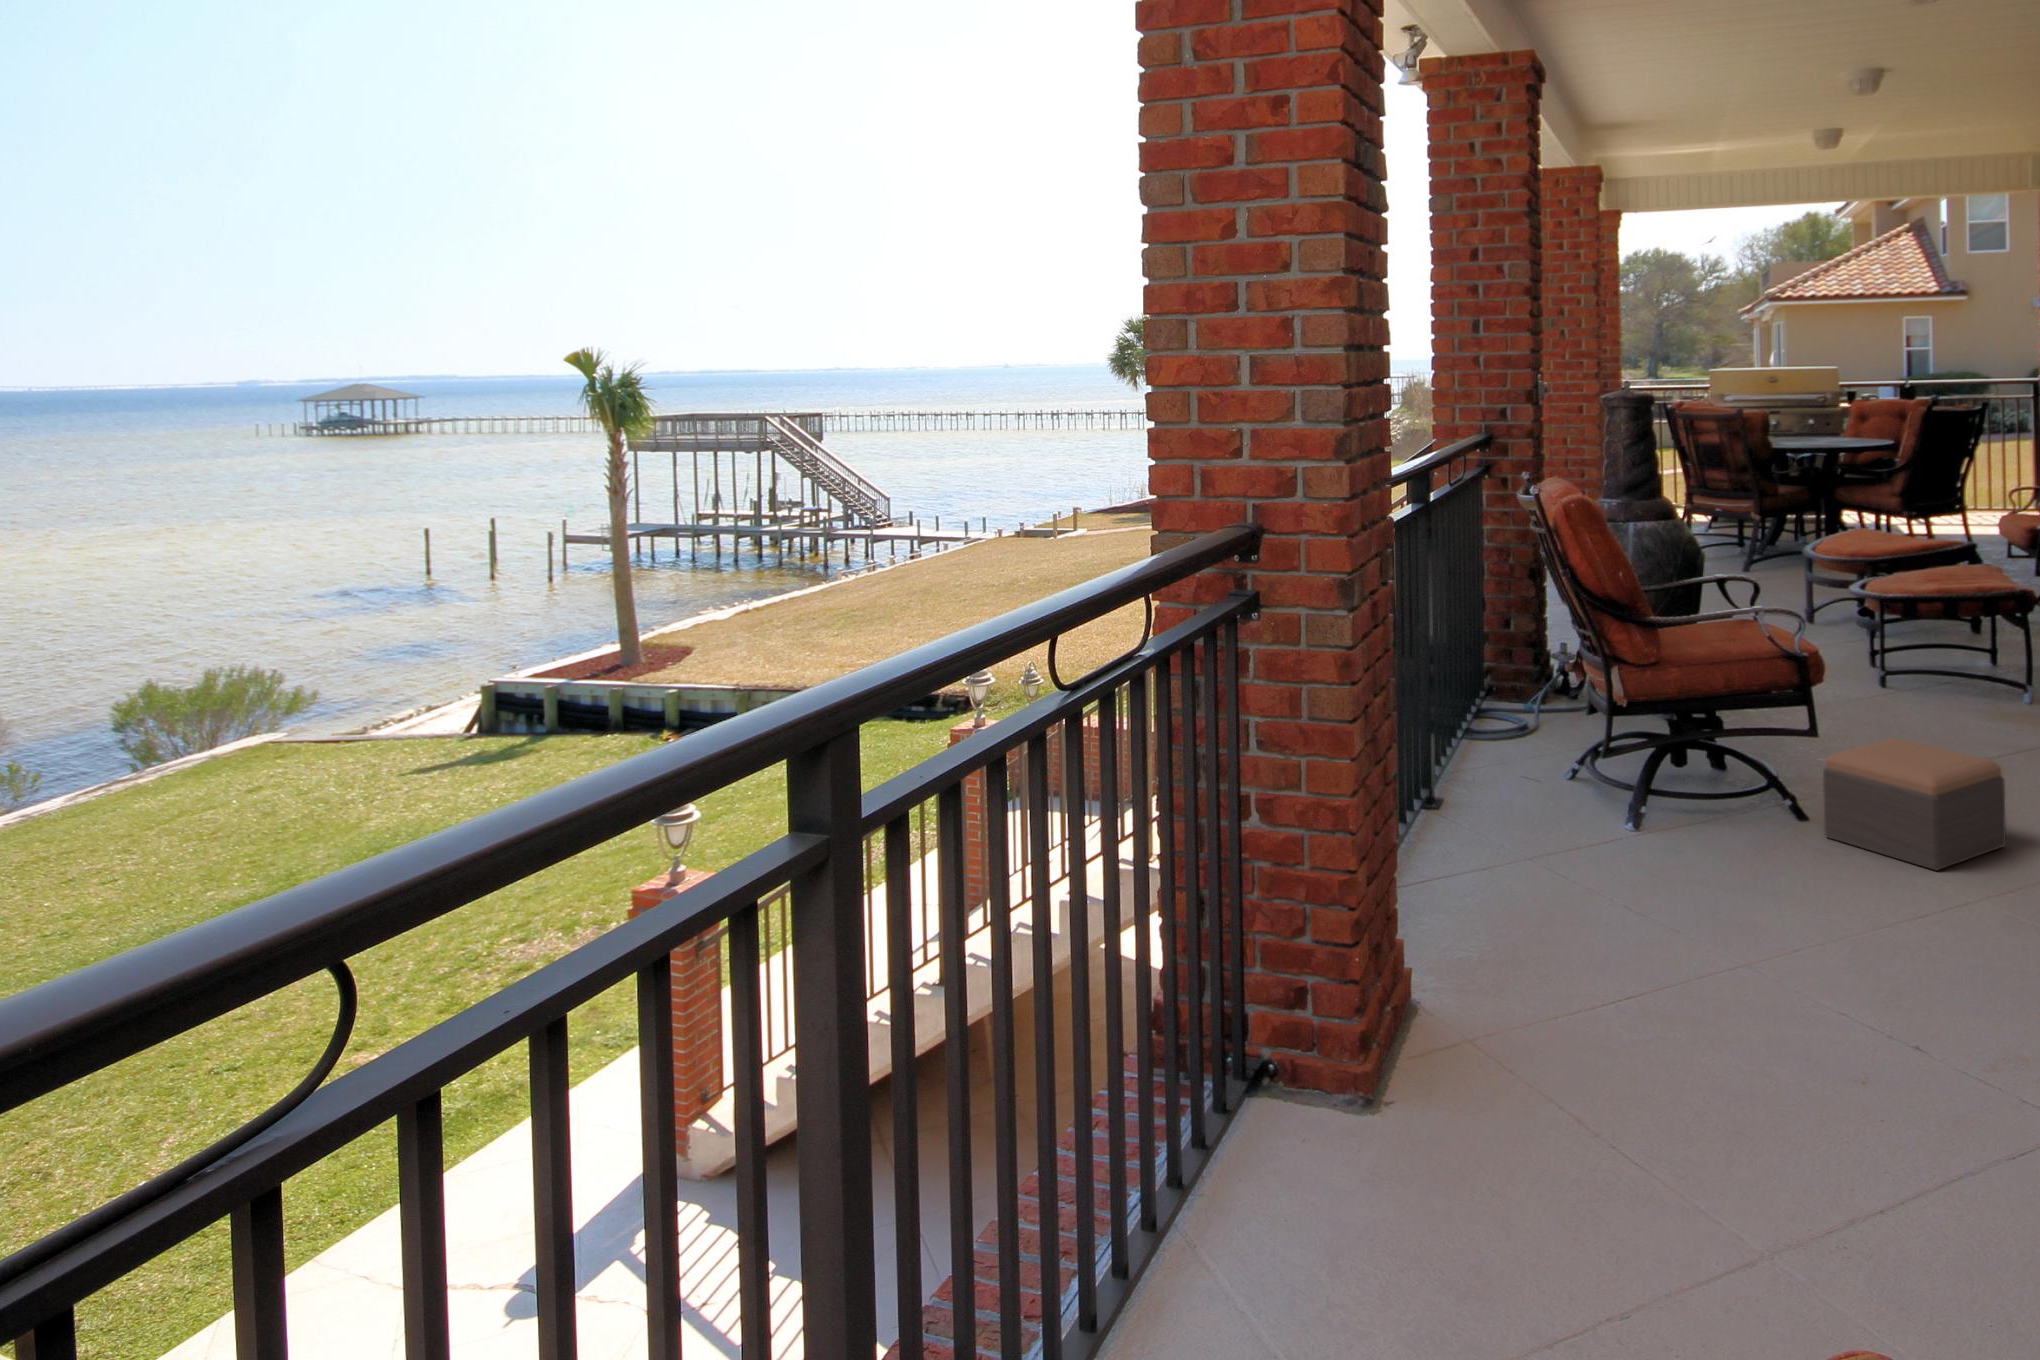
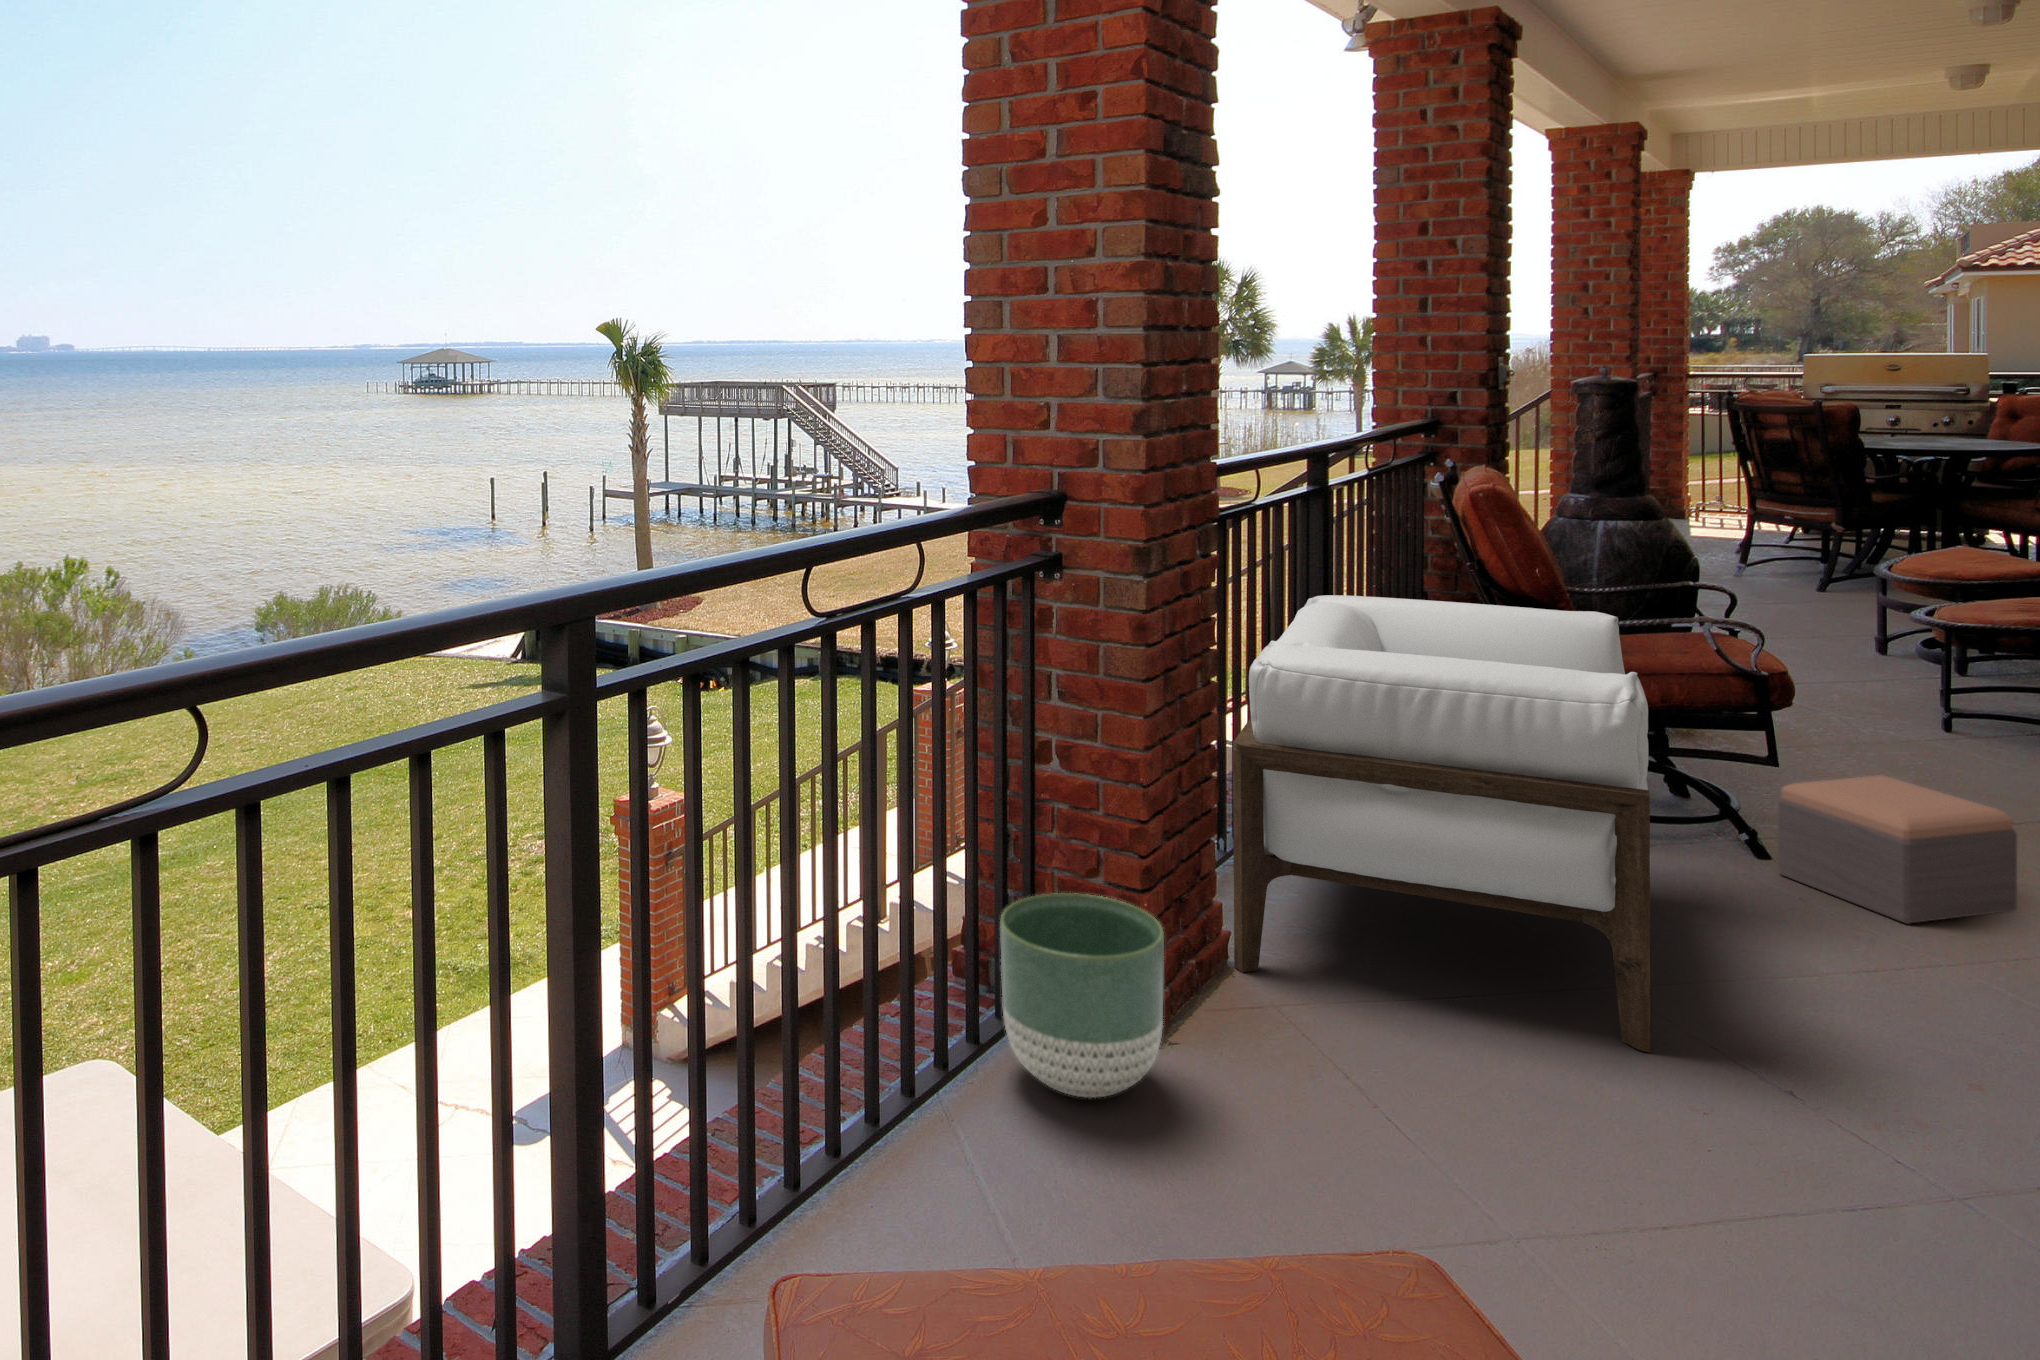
armchair: none [1412,612,1806,1035] -> present [1233,595,1651,1052]
planter: none [1227,963,1402,1195] -> present [1000,893,1164,1098]

